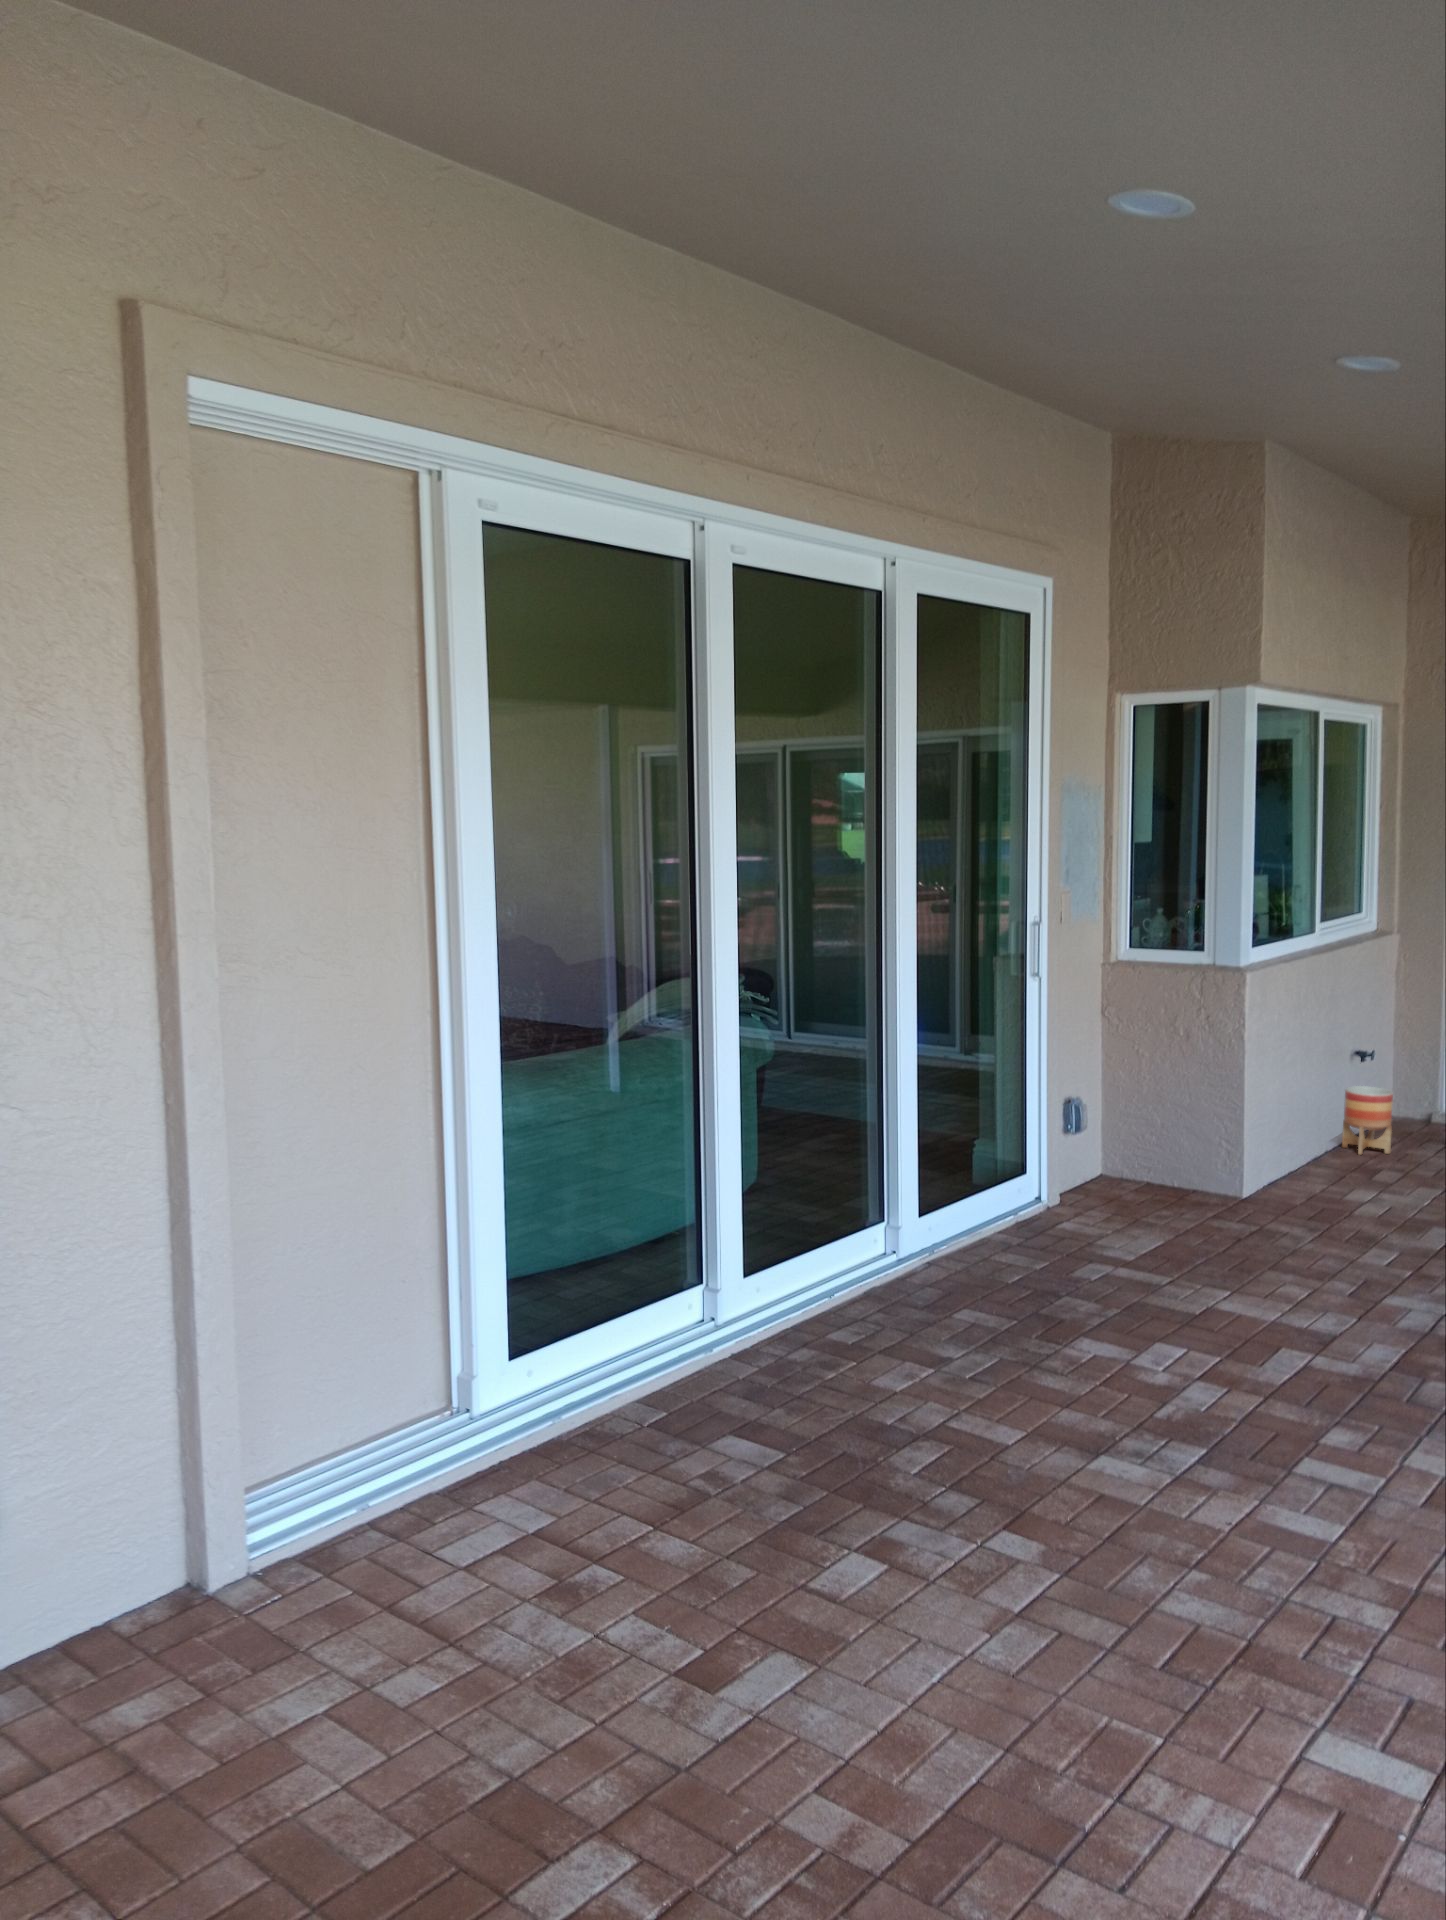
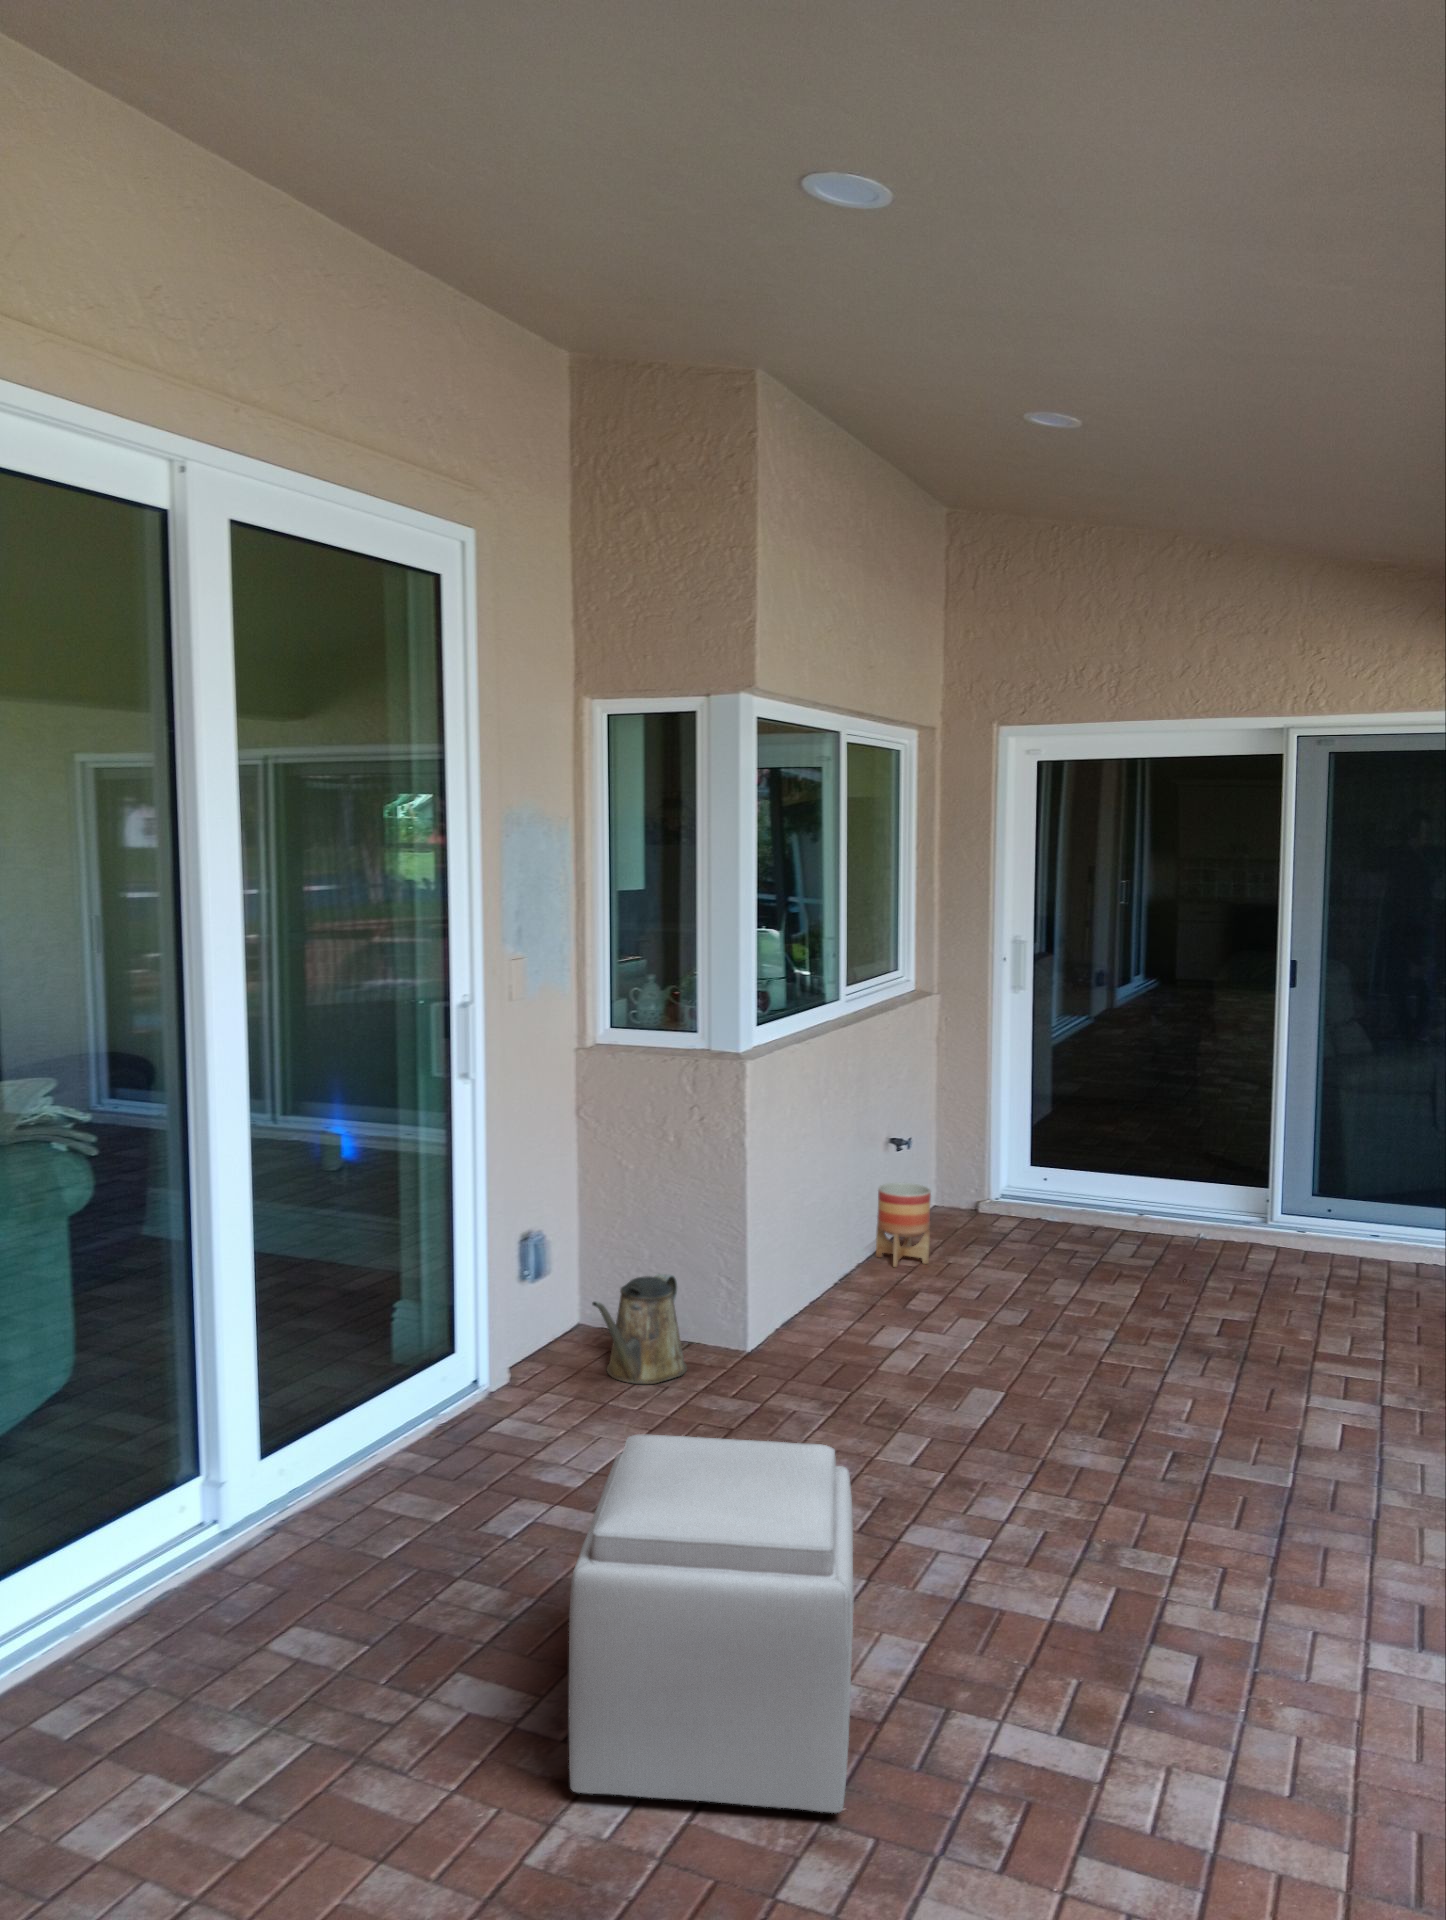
watering can: none [1130,1133,1196,1212] -> present [592,1274,687,1384]
ottoman: none [1174,1190,1365,1412] -> present [569,1435,853,1813]

